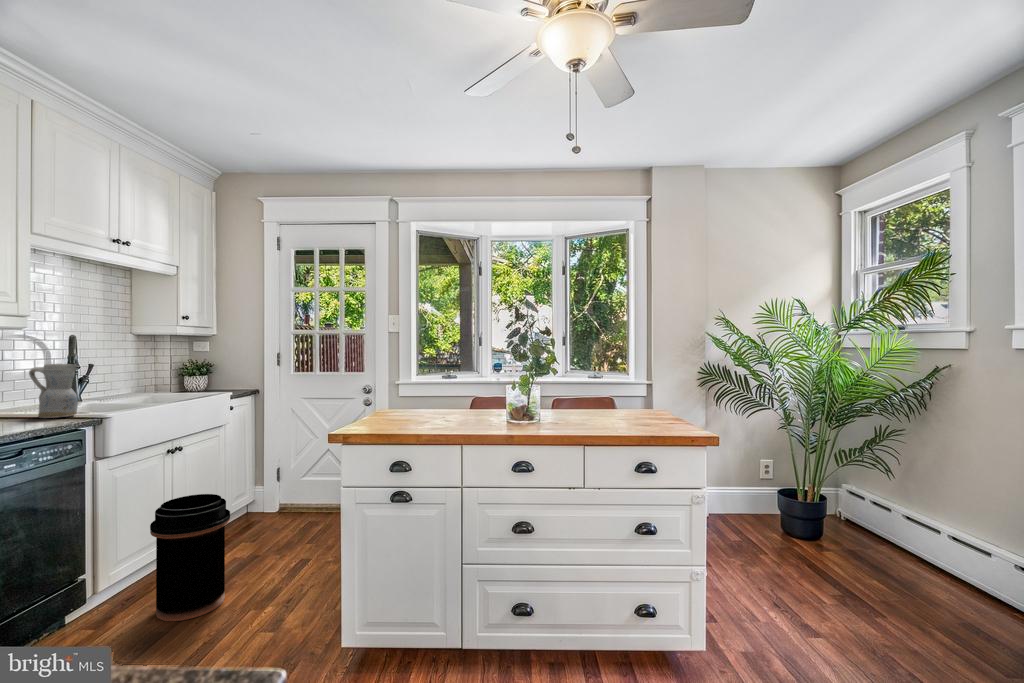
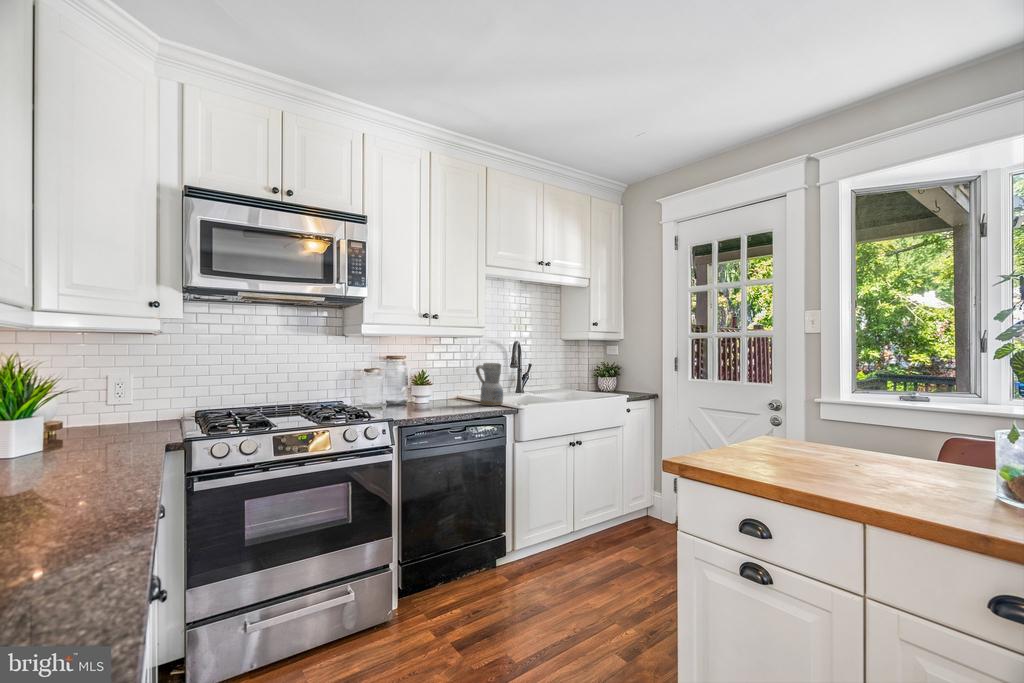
trash can: present [150,494,230,621] -> none [539,490,603,611]

